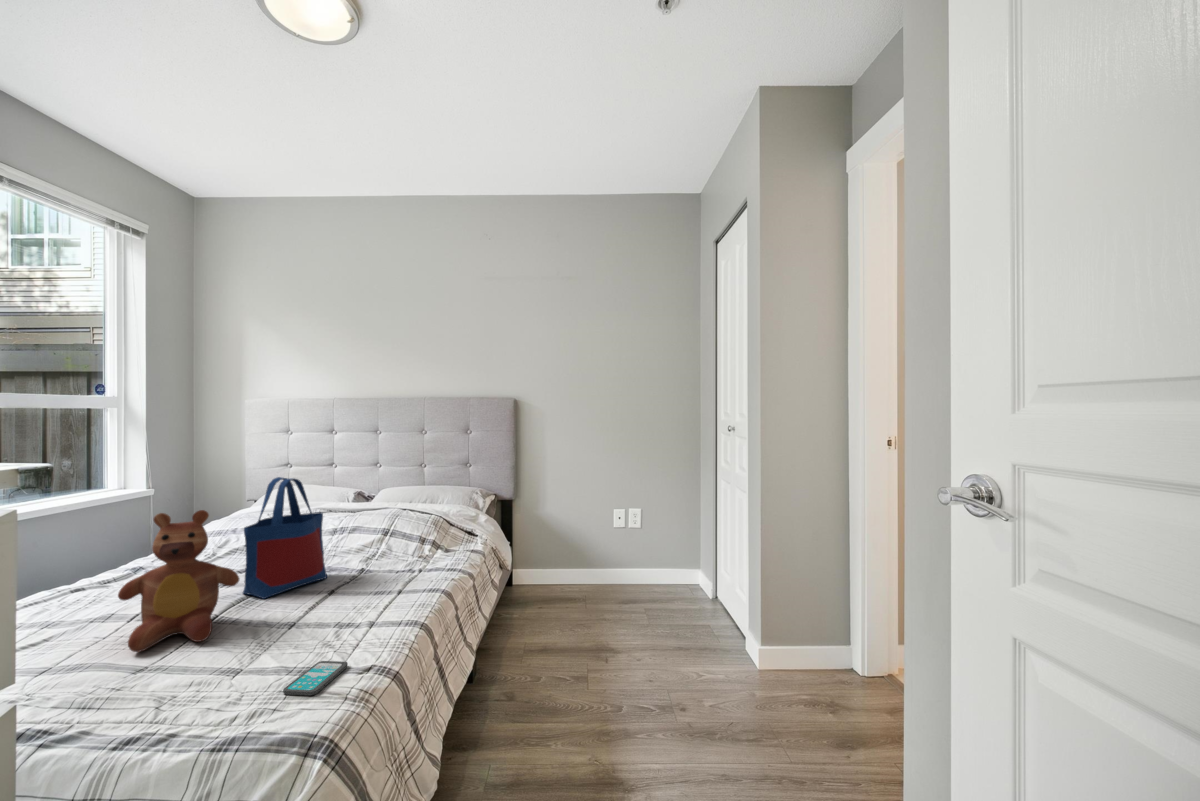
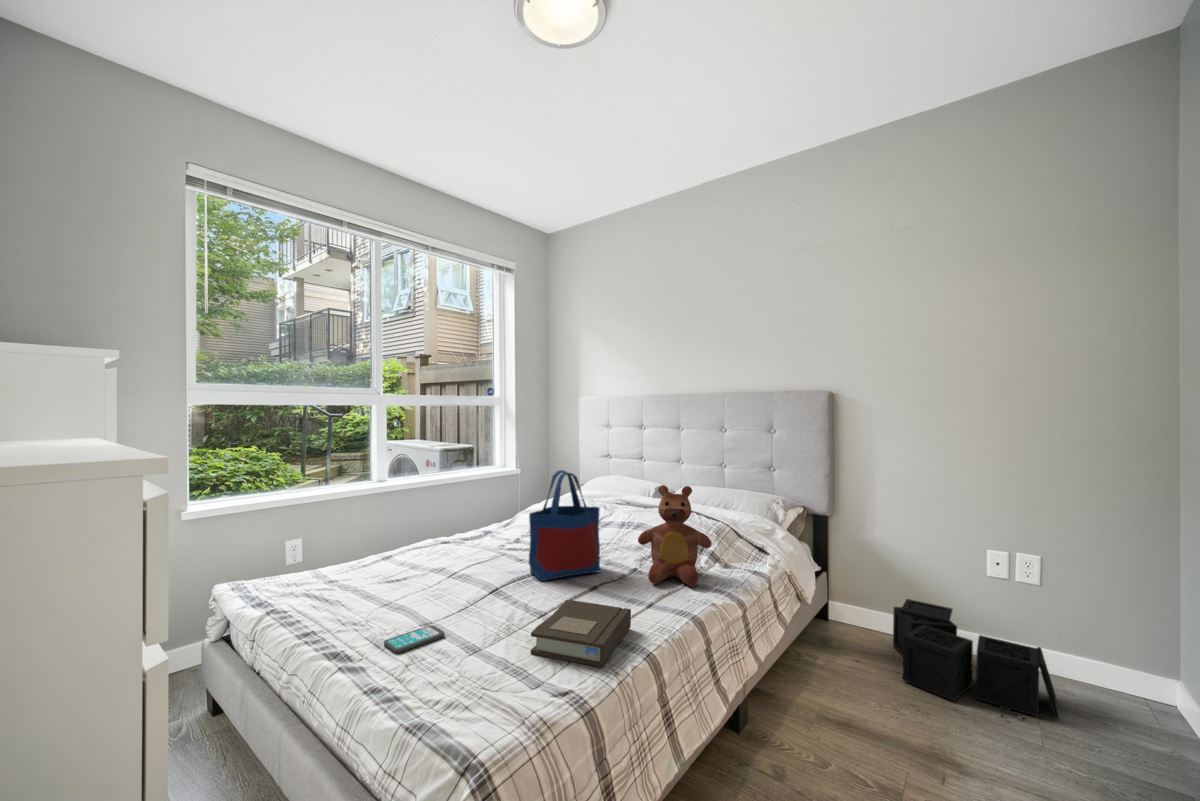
teddy bear: present [118,510,239,652] -> present [638,485,712,586]
storage bin: none [568,554,671,618] -> present [893,599,1059,720]
book: none [305,594,393,655] -> present [531,600,631,667]
smartphone: present [283,661,348,695] -> present [384,626,445,653]

